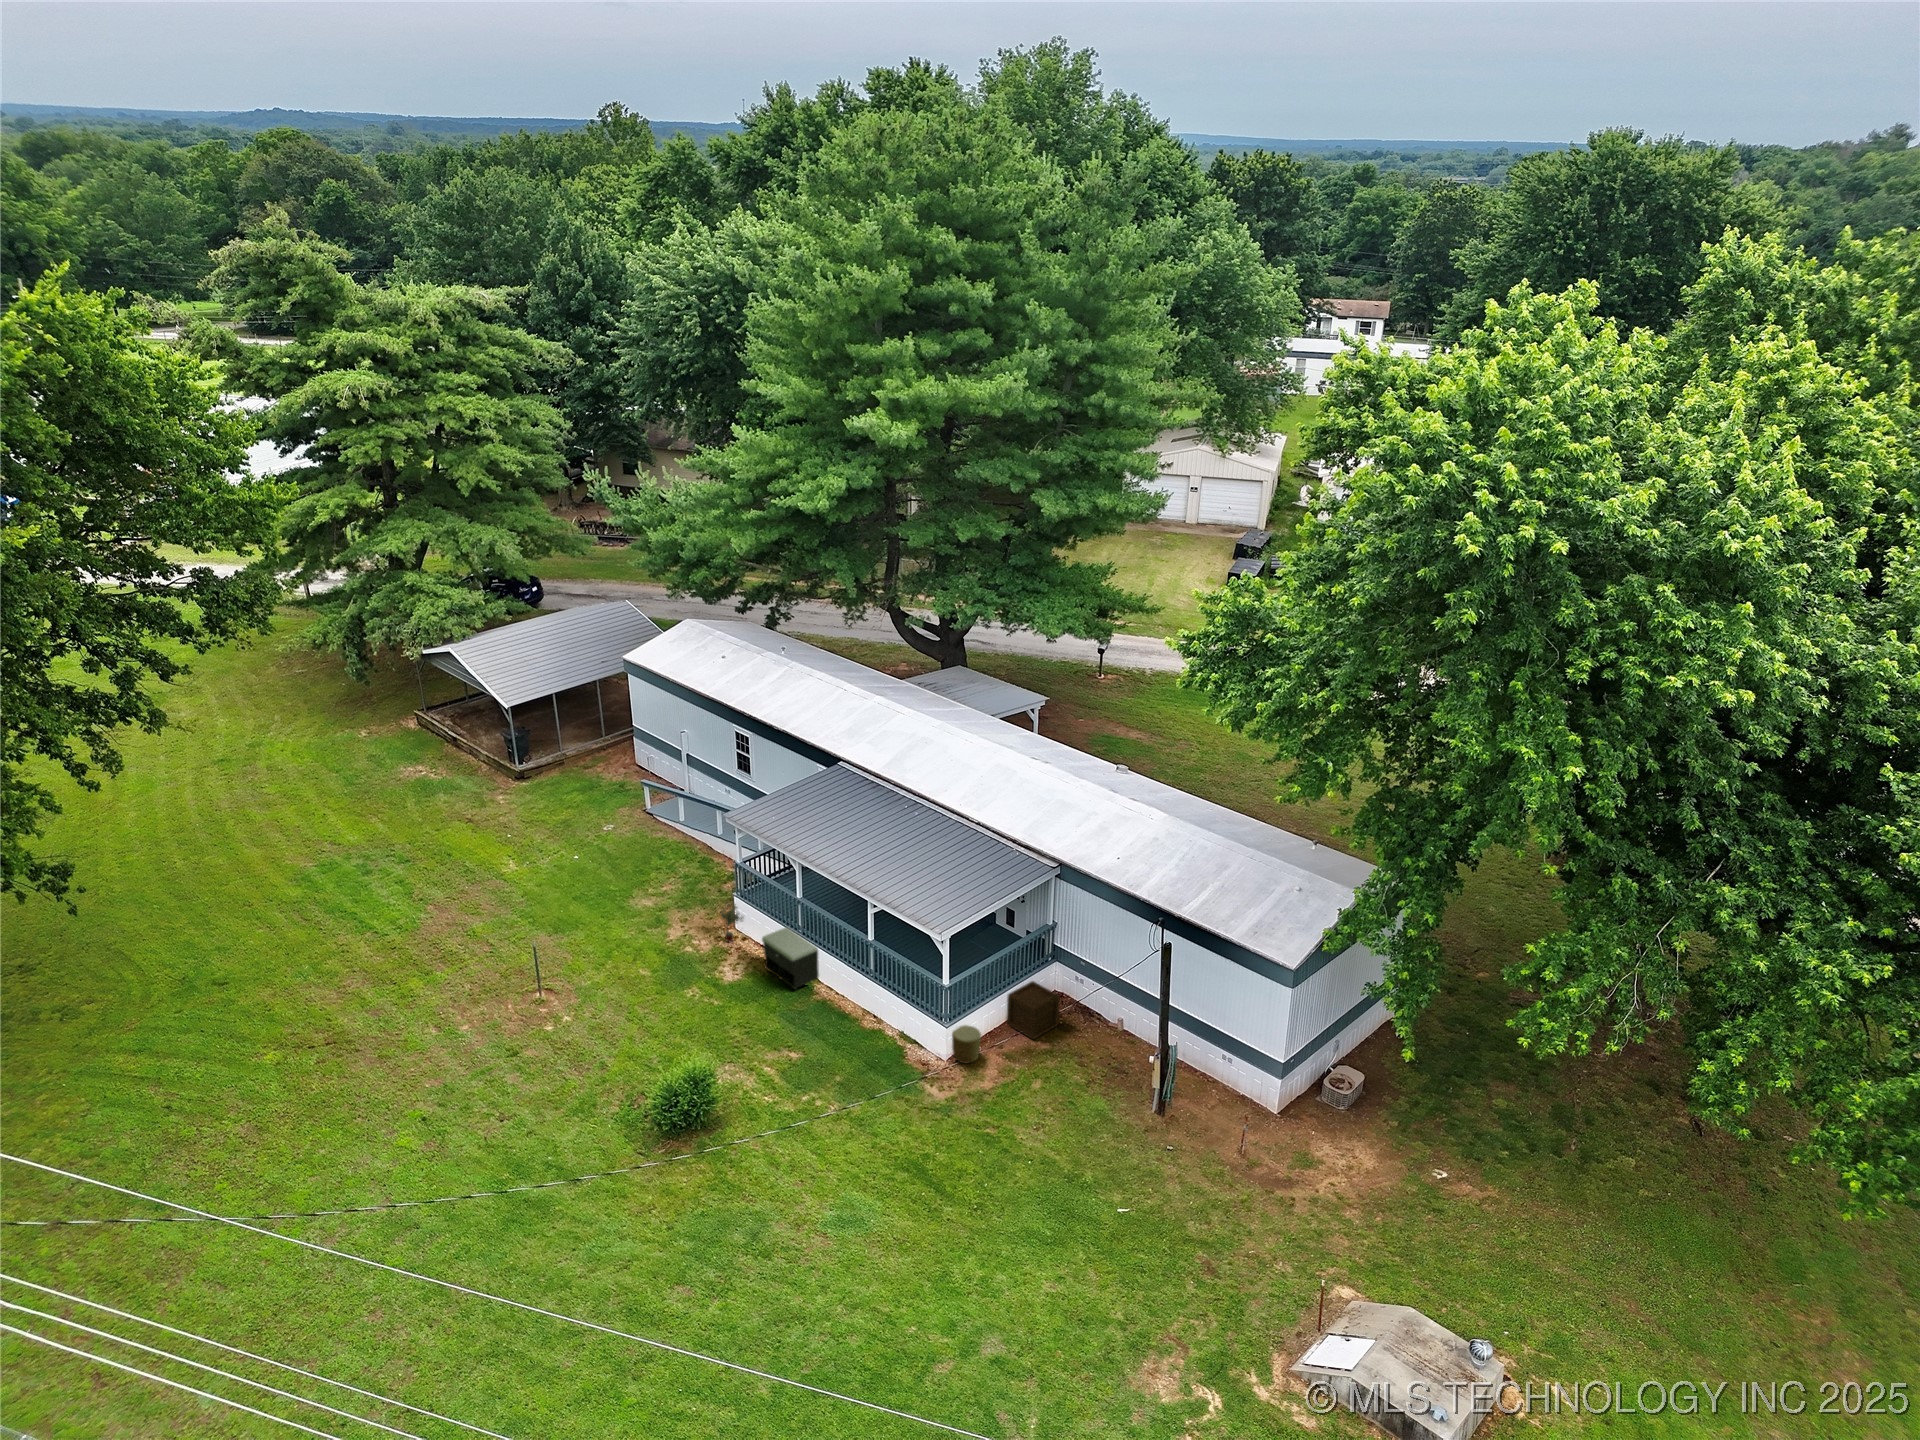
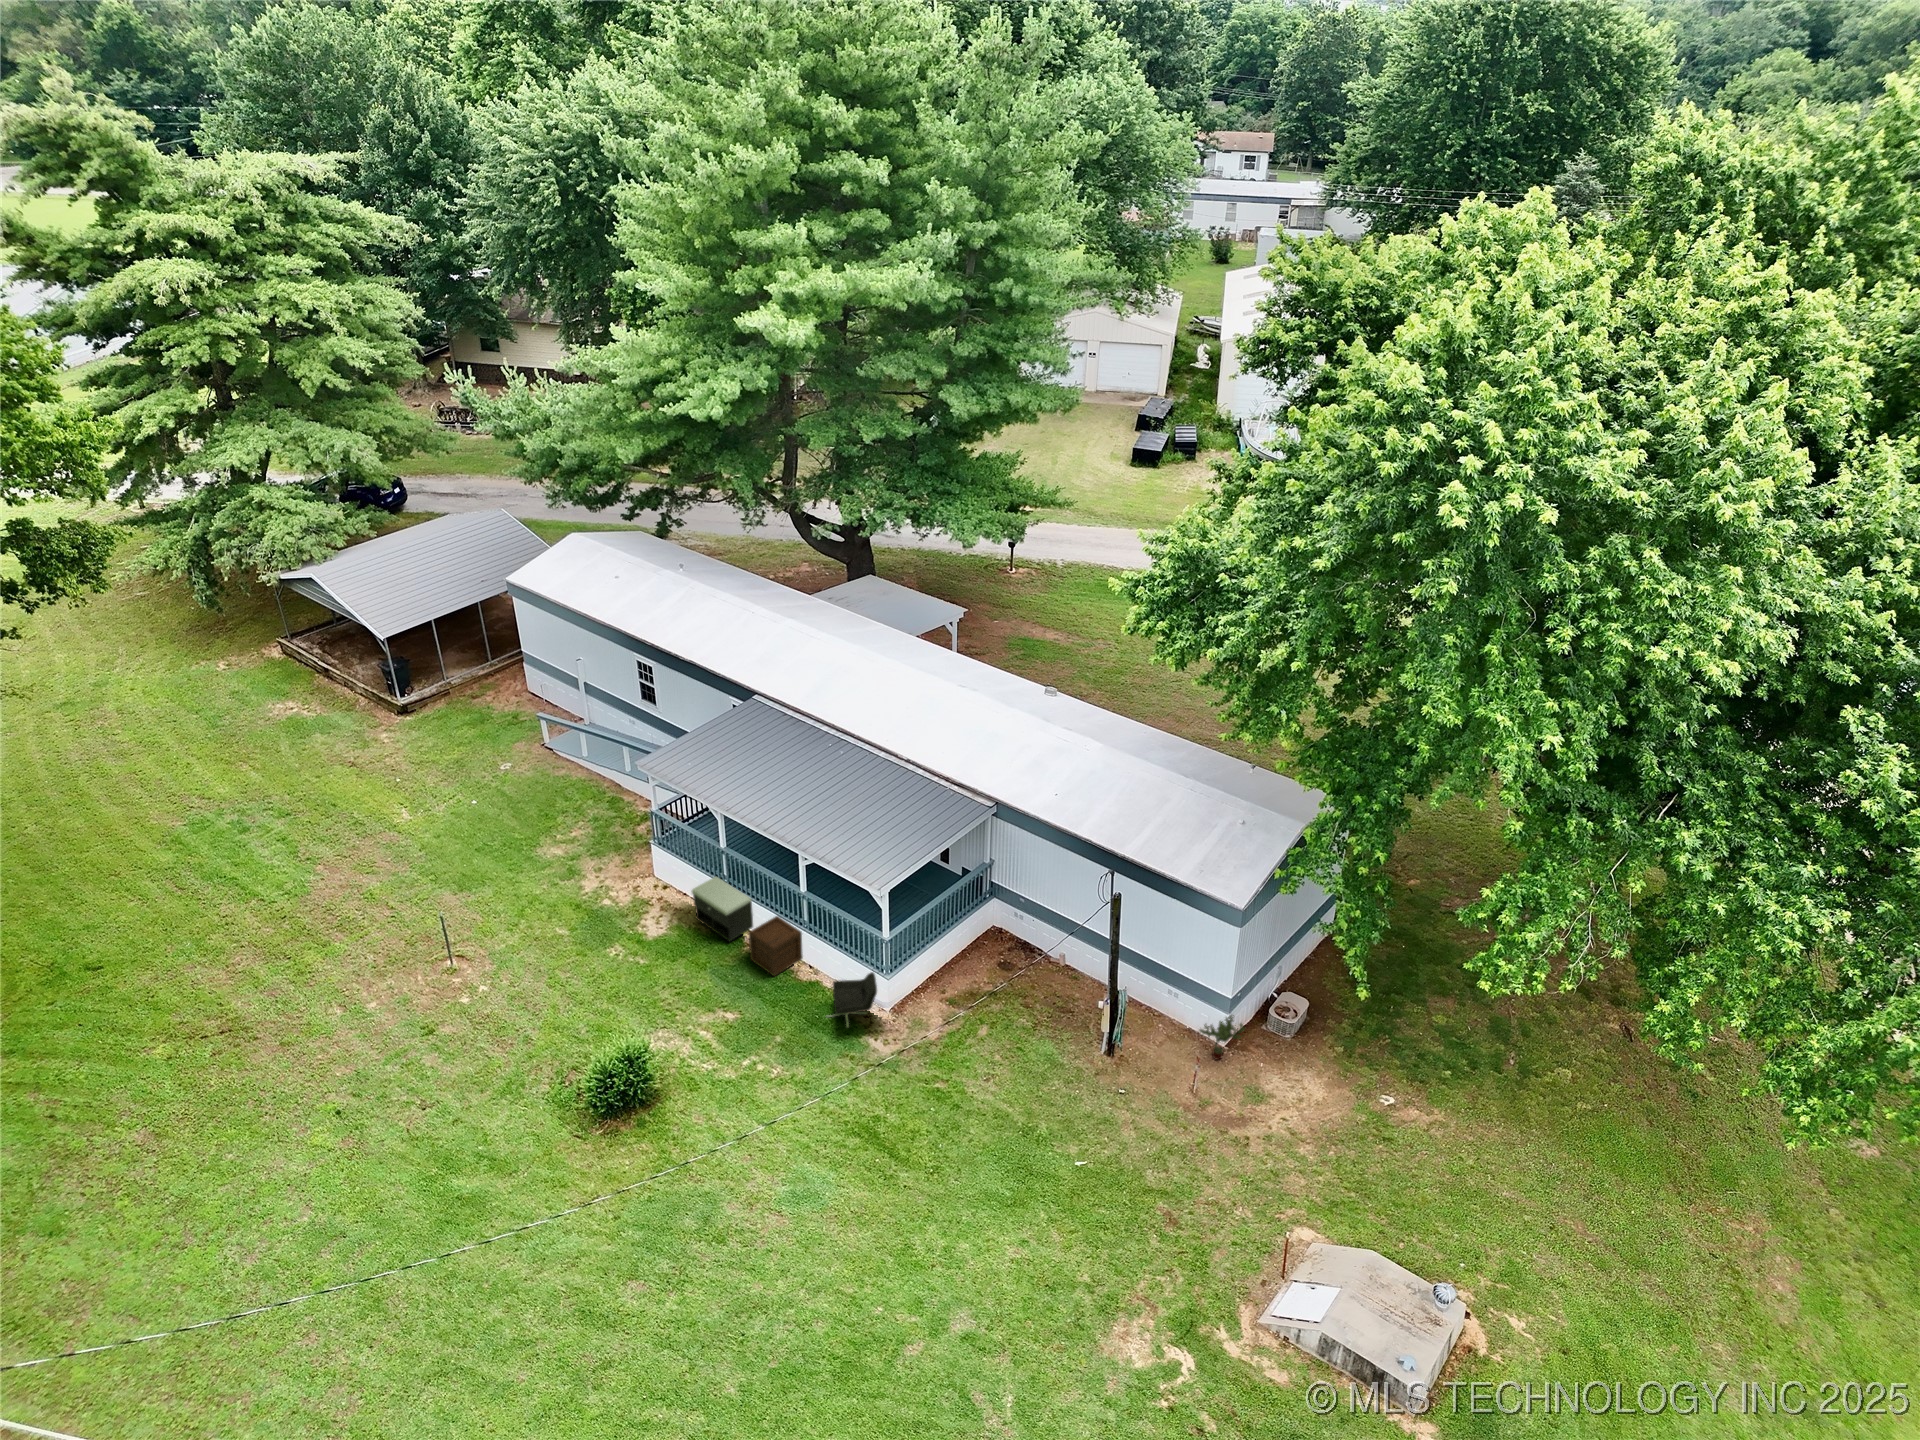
potted tree: present [721,904,743,942] -> present [1200,1015,1245,1060]
wooden crate: present [1006,981,1060,1039] -> present [749,916,803,976]
lounge chair: none [879,1018,930,1071] -> present [830,972,877,1027]
woven basket: present [952,1025,981,1064] -> none [898,975,928,1014]

